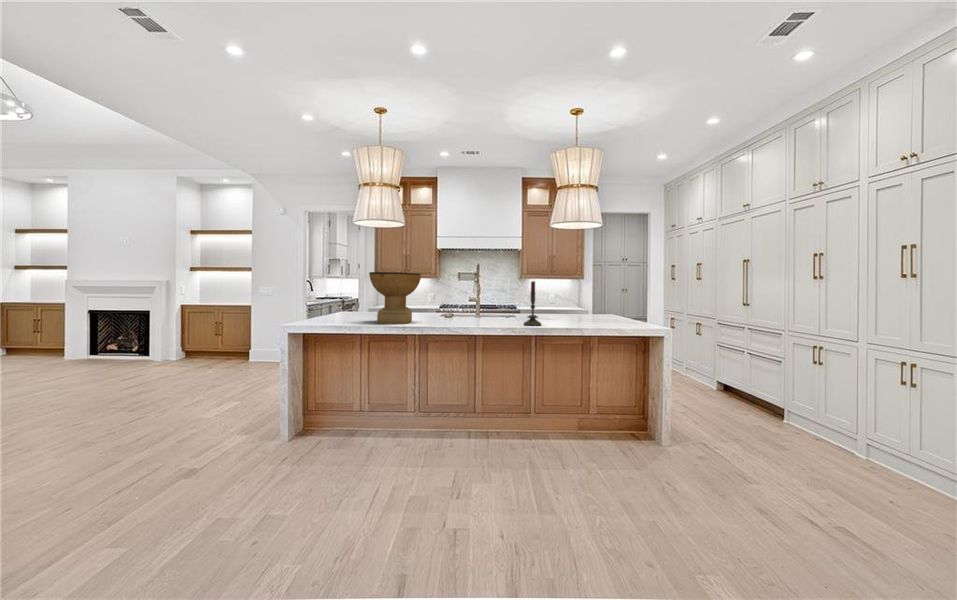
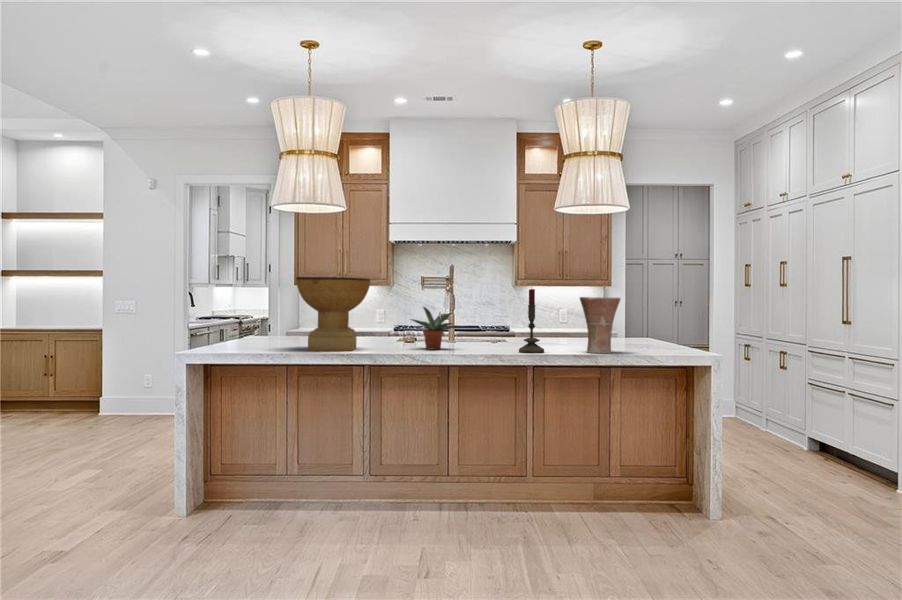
vase: none [566,287,595,326] -> present [580,297,620,353]
potted plant: none [448,293,484,323] -> present [411,306,459,349]

